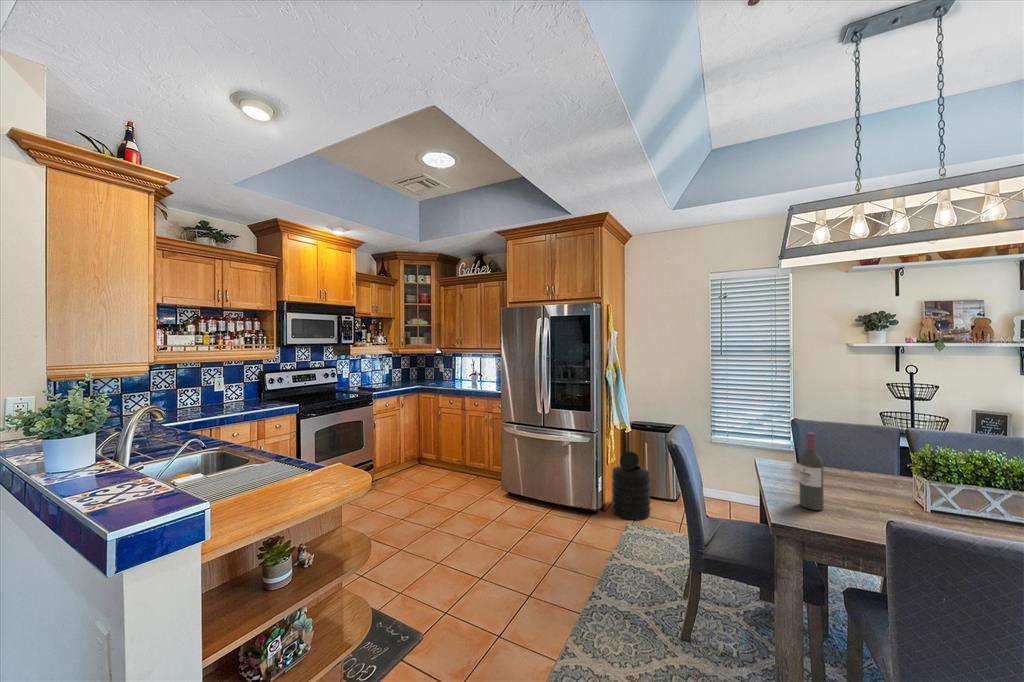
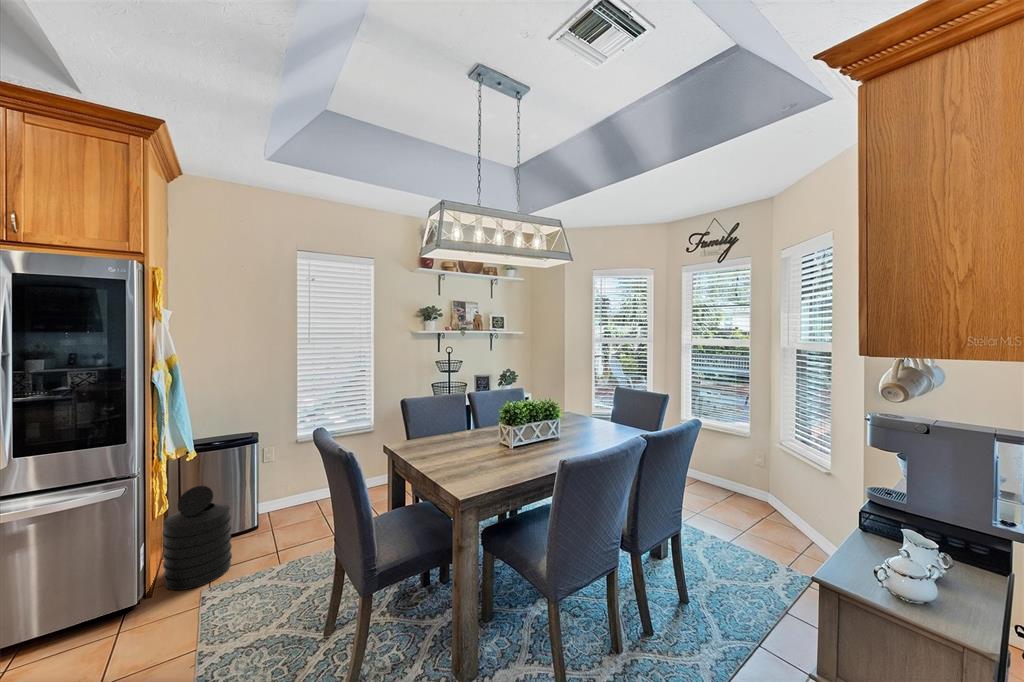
wine bottle: present [799,432,824,510] -> none [456,405,473,475]

